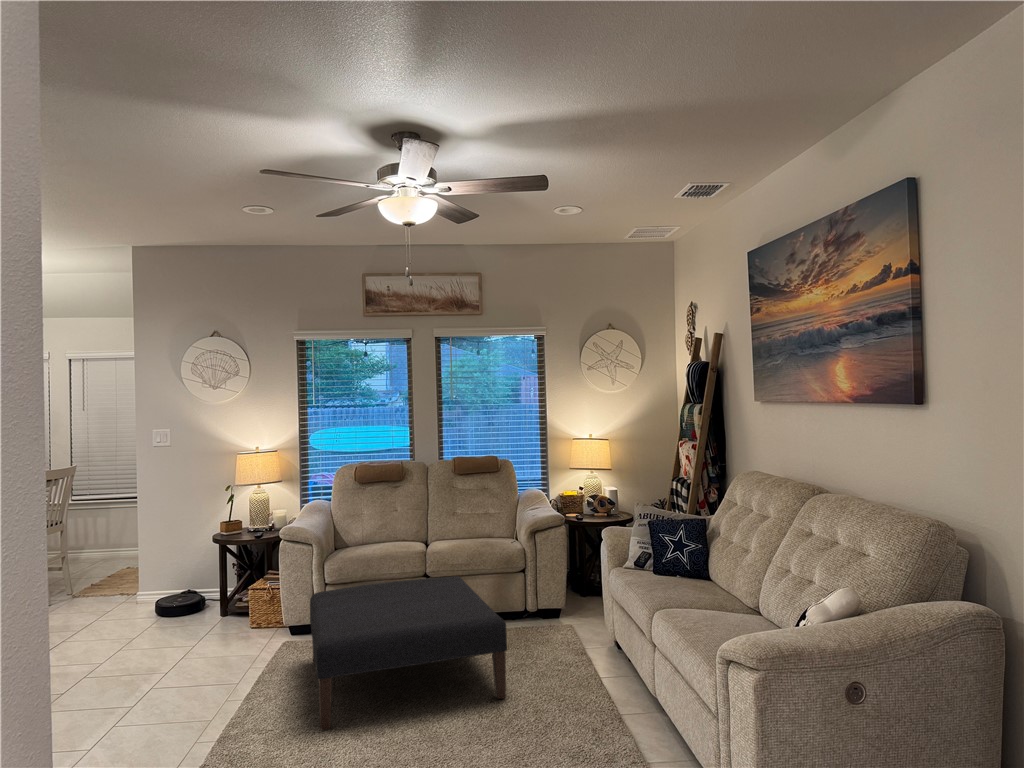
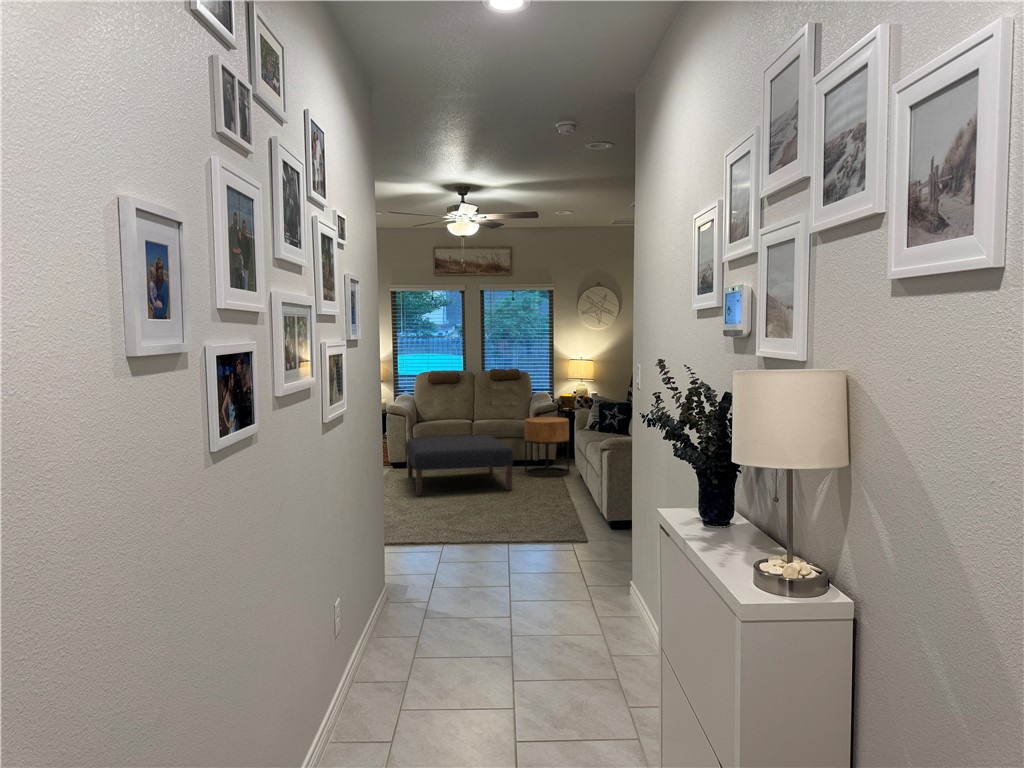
side table: none [516,538,593,651] -> present [525,417,569,477]

